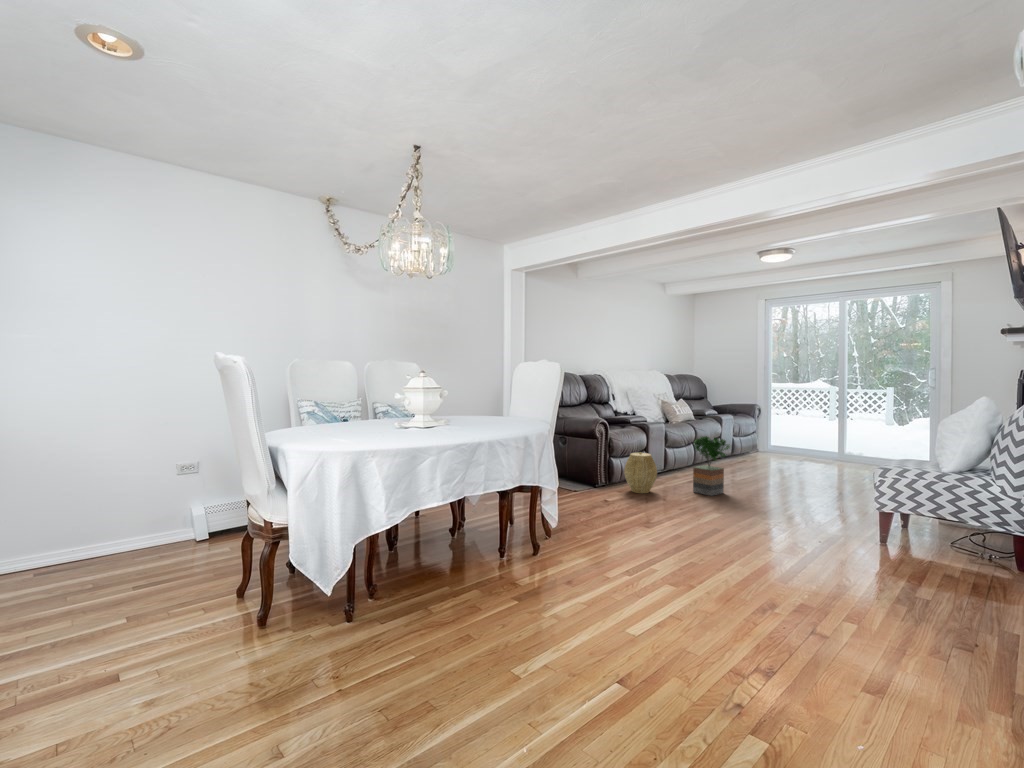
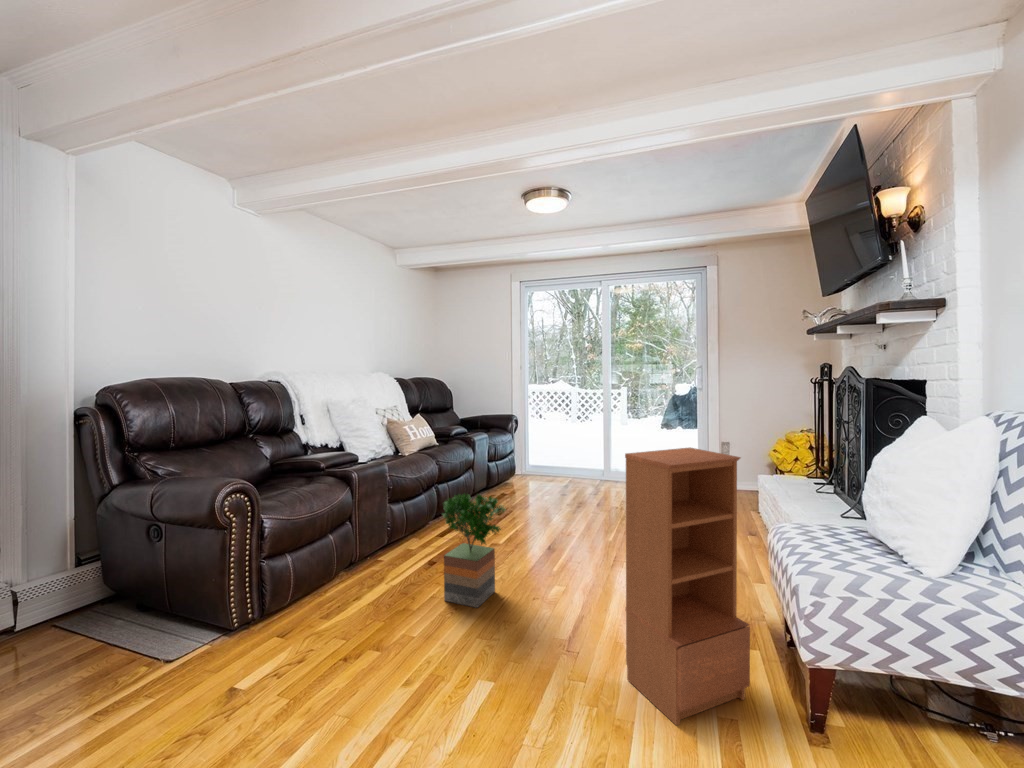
bookcase: none [785,408,851,534] -> present [625,448,750,725]
woven basket: present [624,452,657,493] -> none [308,542,377,633]

